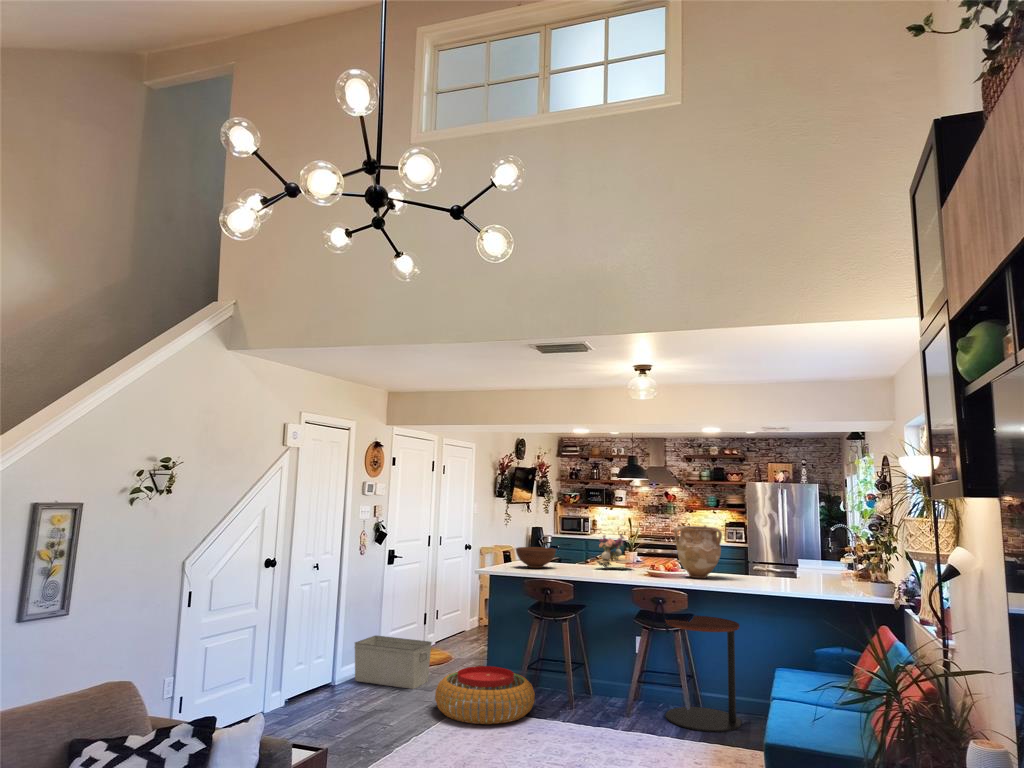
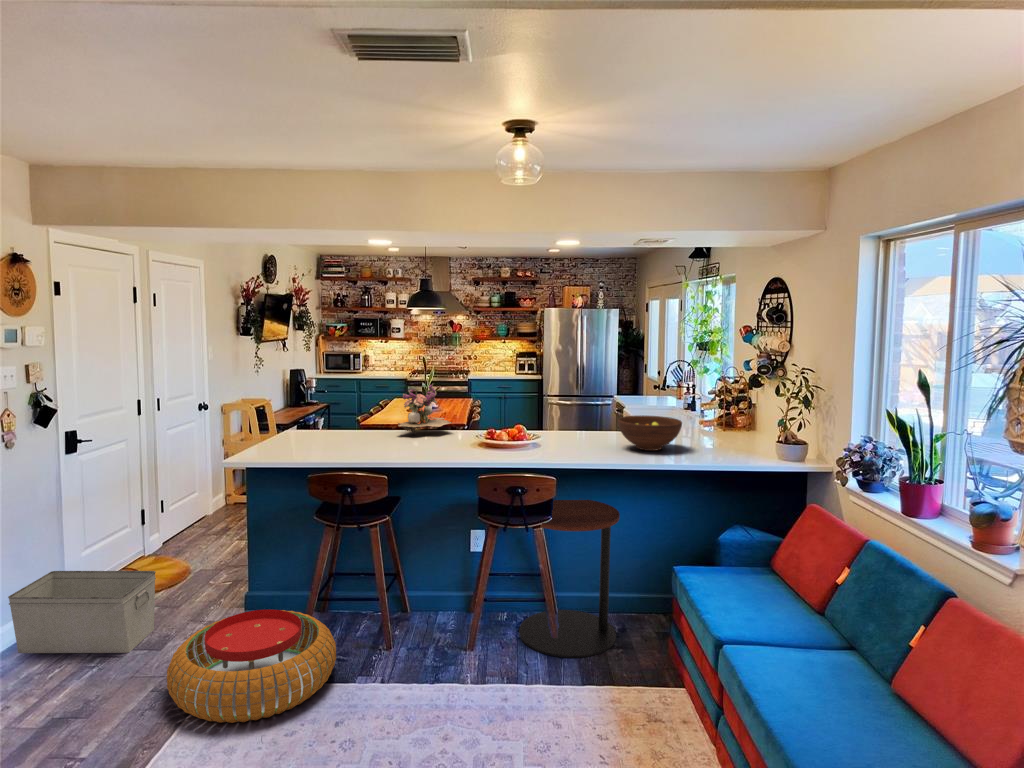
vase: present [674,525,722,578] -> none [518,374,582,445]
fruit bowl: present [516,547,556,568] -> present [618,415,682,451]

